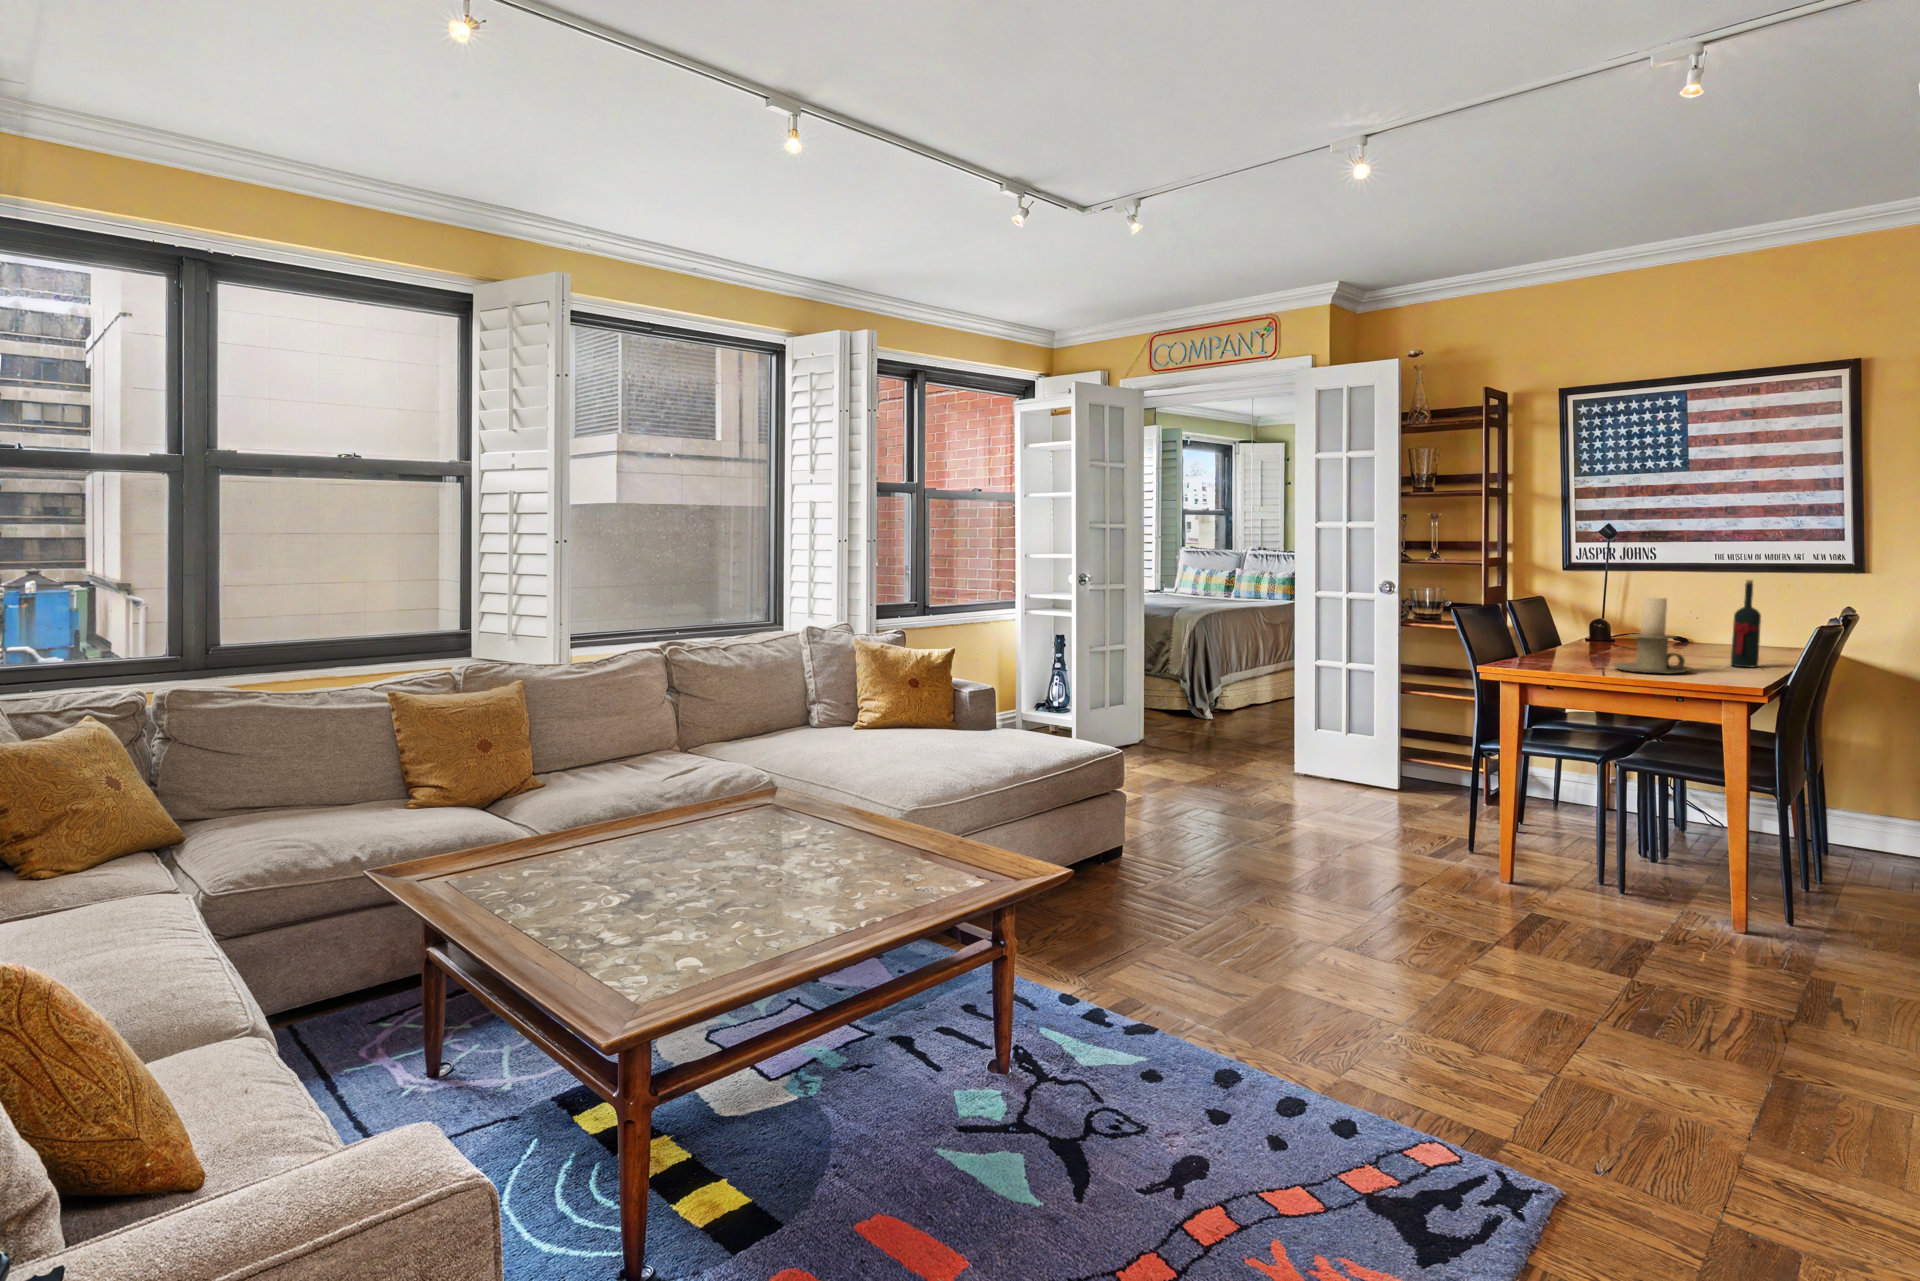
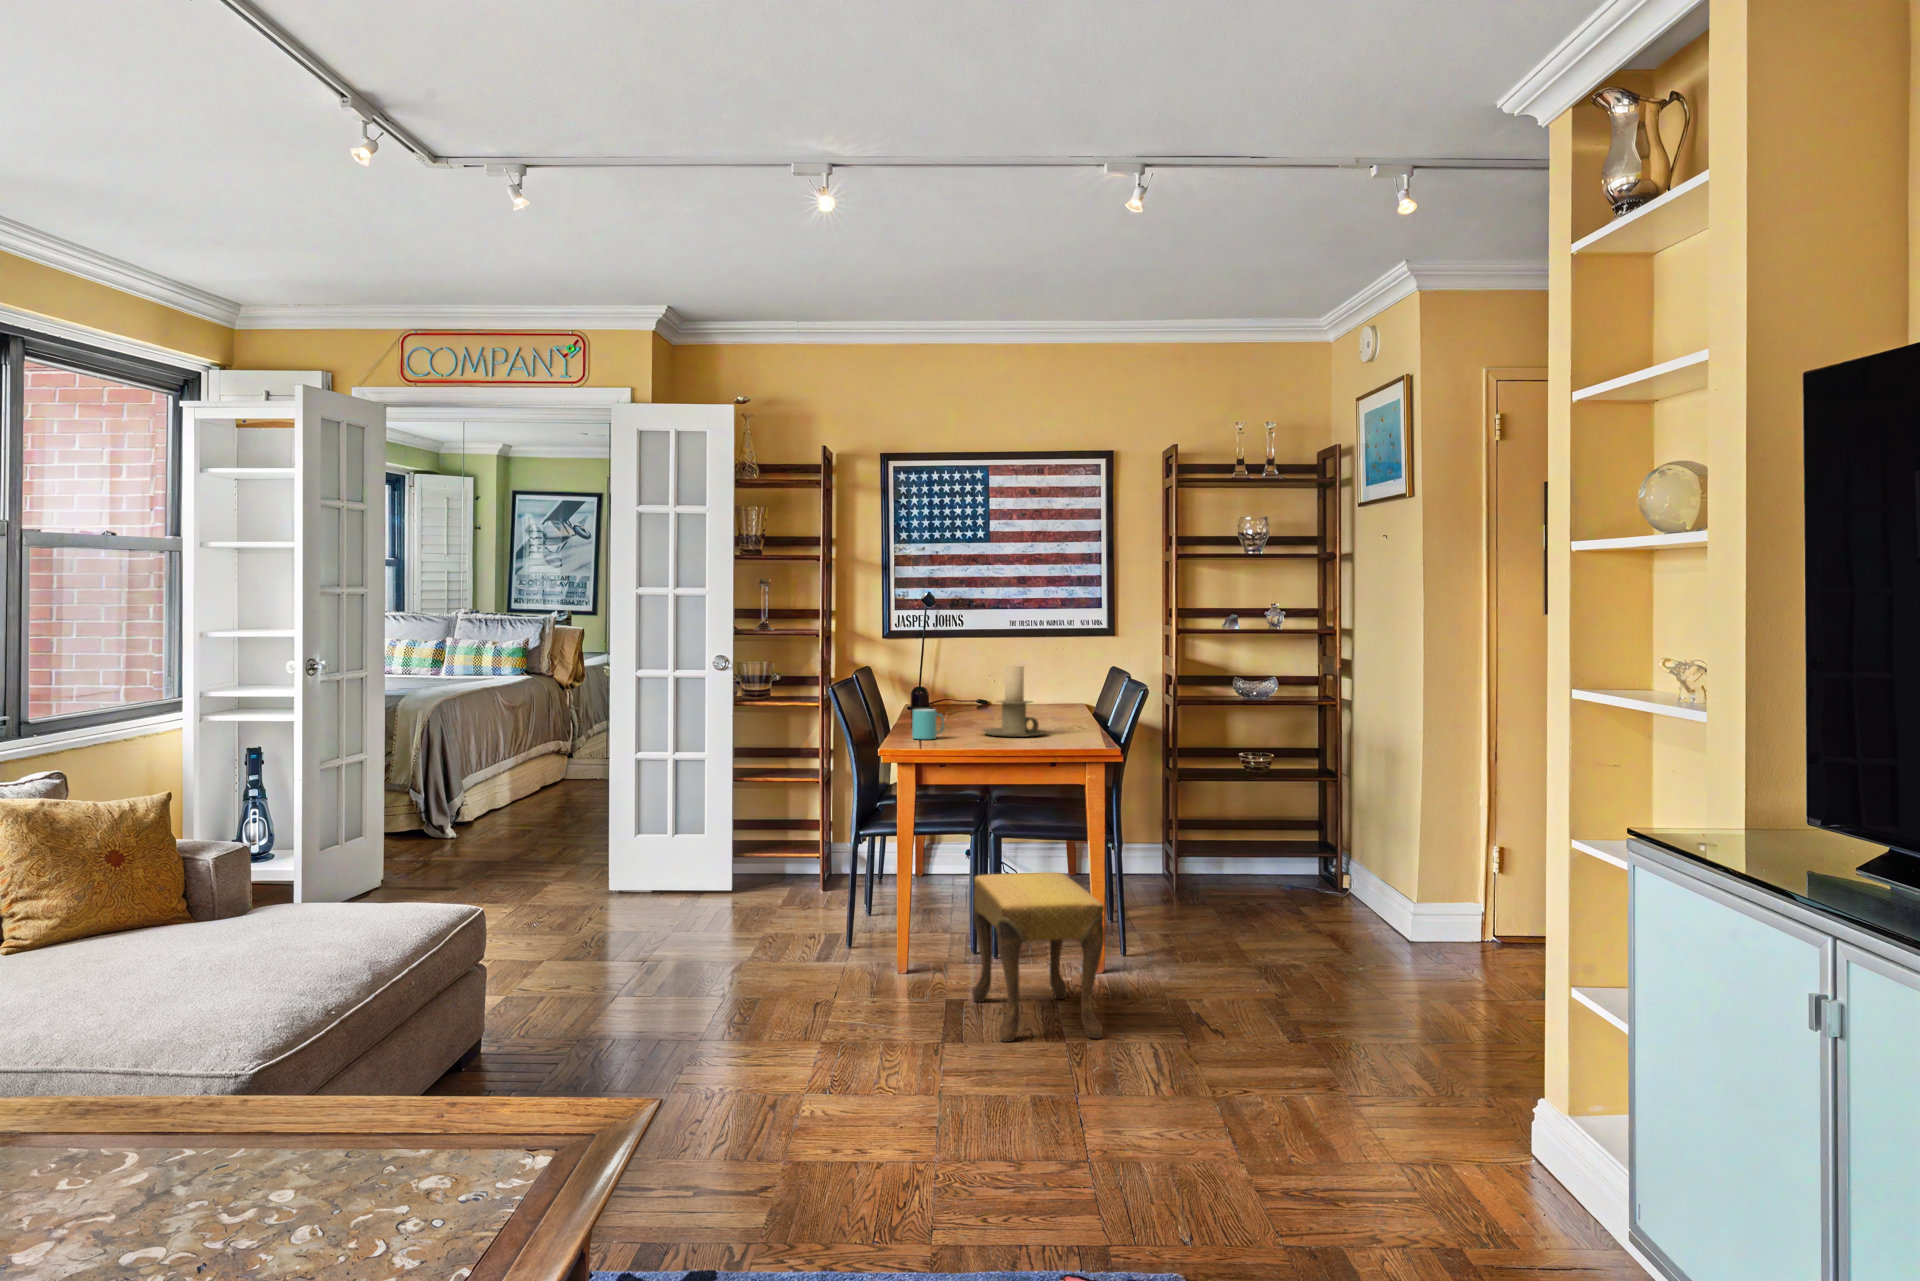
wine bottle: present [1731,580,1761,668] -> none [1063,648,1084,728]
mug: none [1523,639,1562,670] -> present [912,709,944,739]
footstool: none [1540,814,1681,1015] -> present [972,872,1104,1042]

